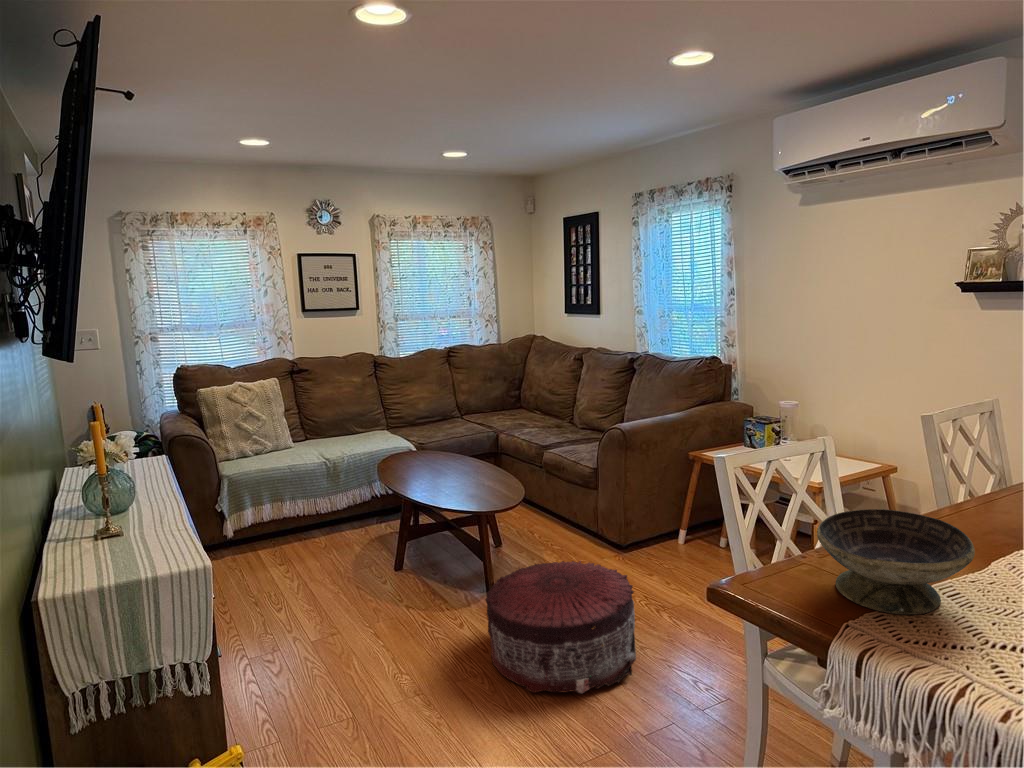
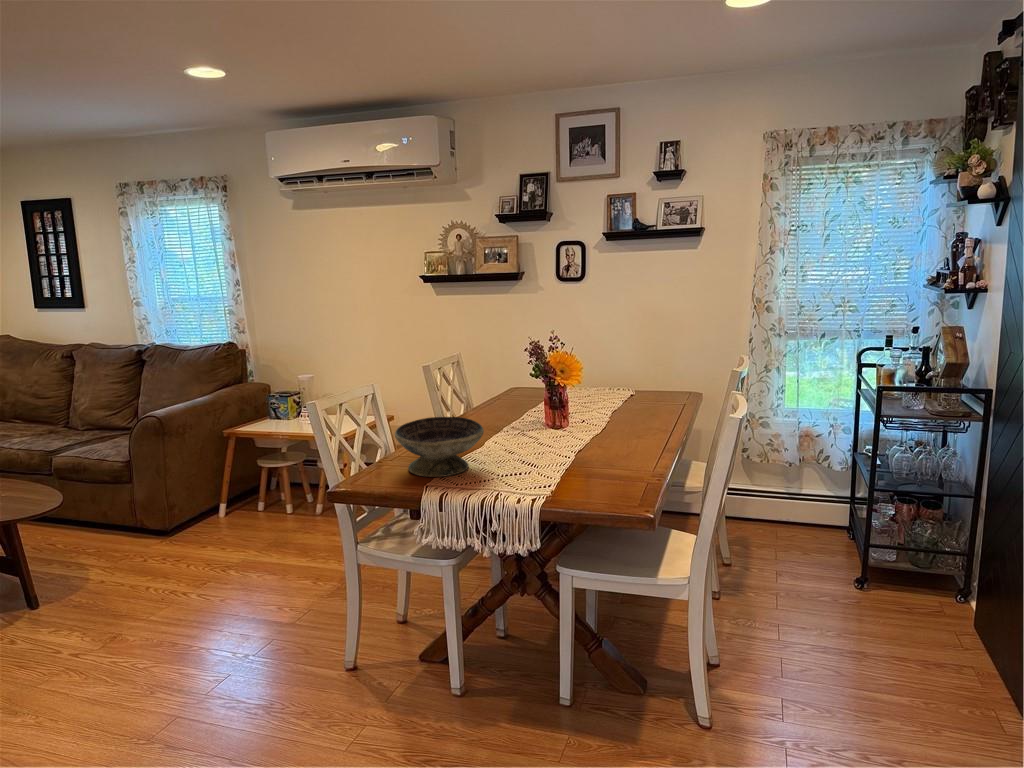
pouf: present [486,561,636,693] -> none [53,540,227,671]

